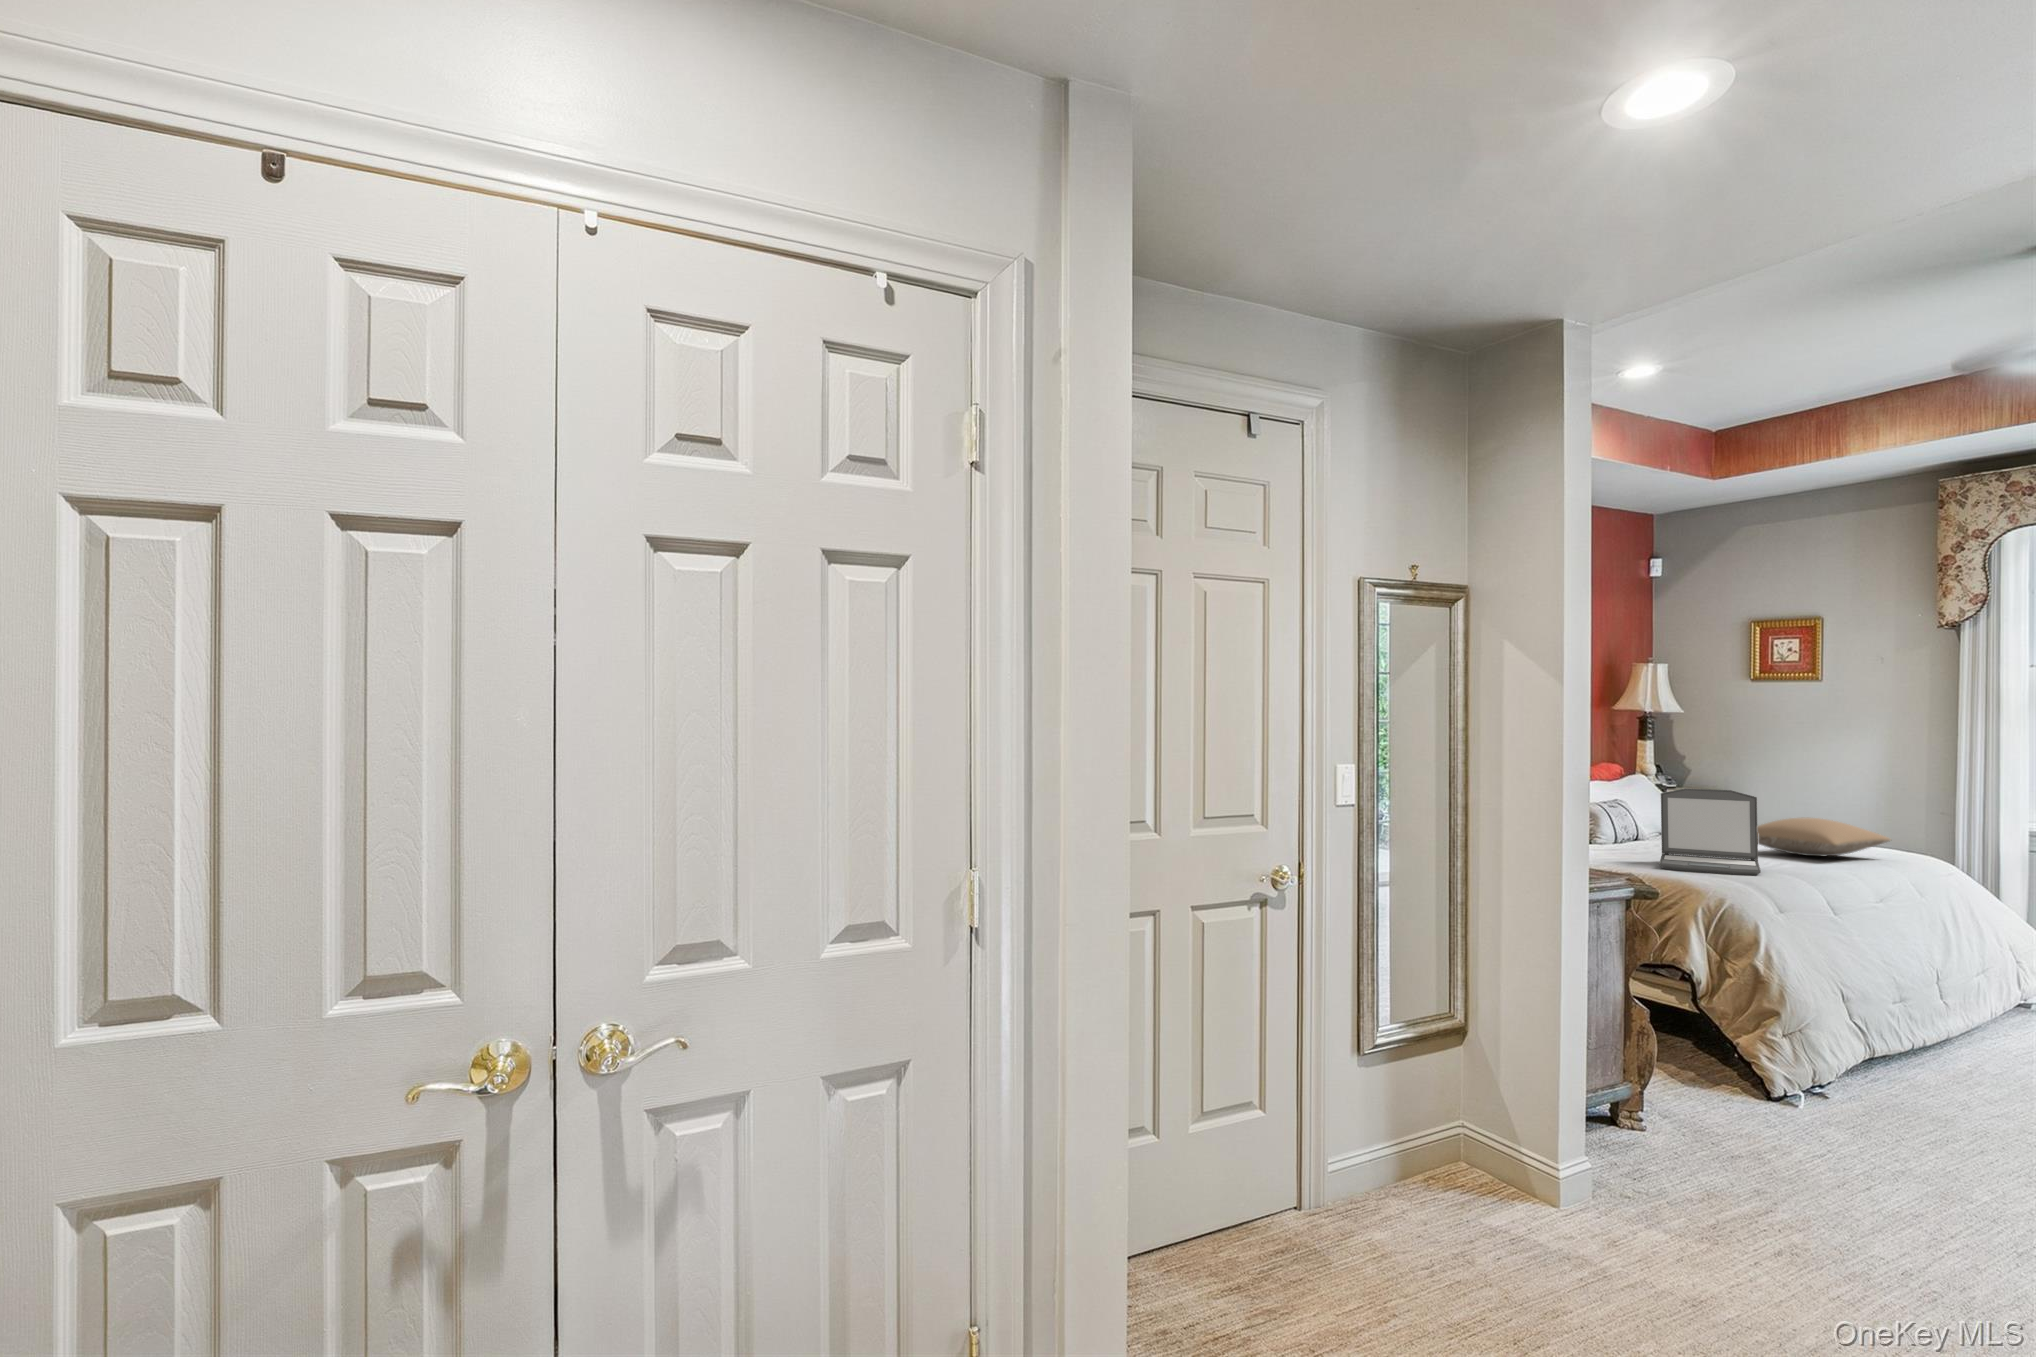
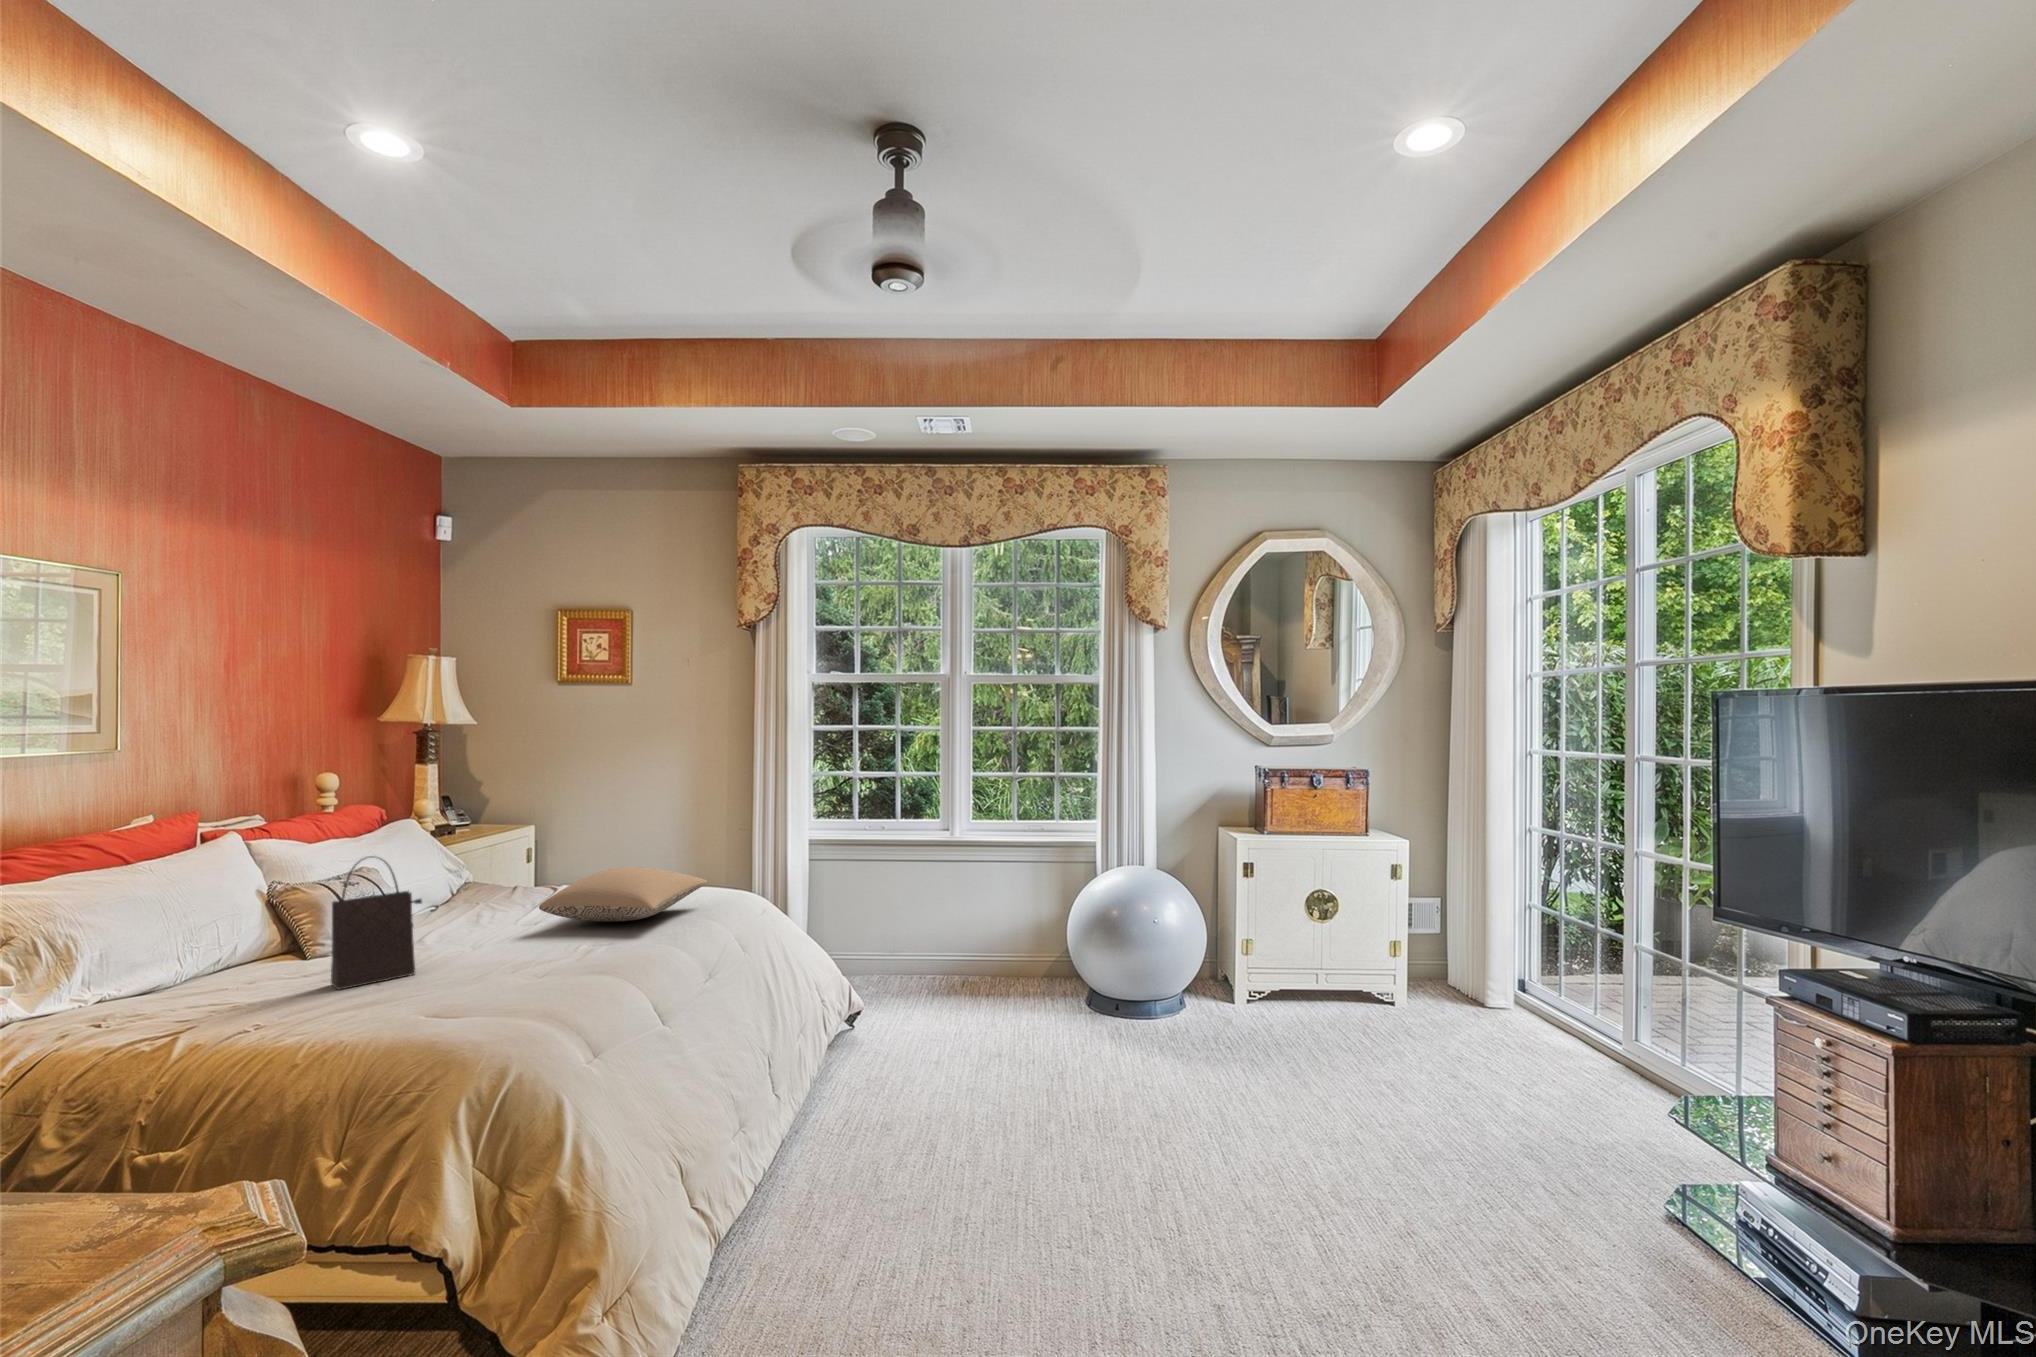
handbag: none [1609,779,1662,856] -> present [331,856,422,990]
laptop: present [1659,788,1761,875] -> none [404,863,563,1024]

